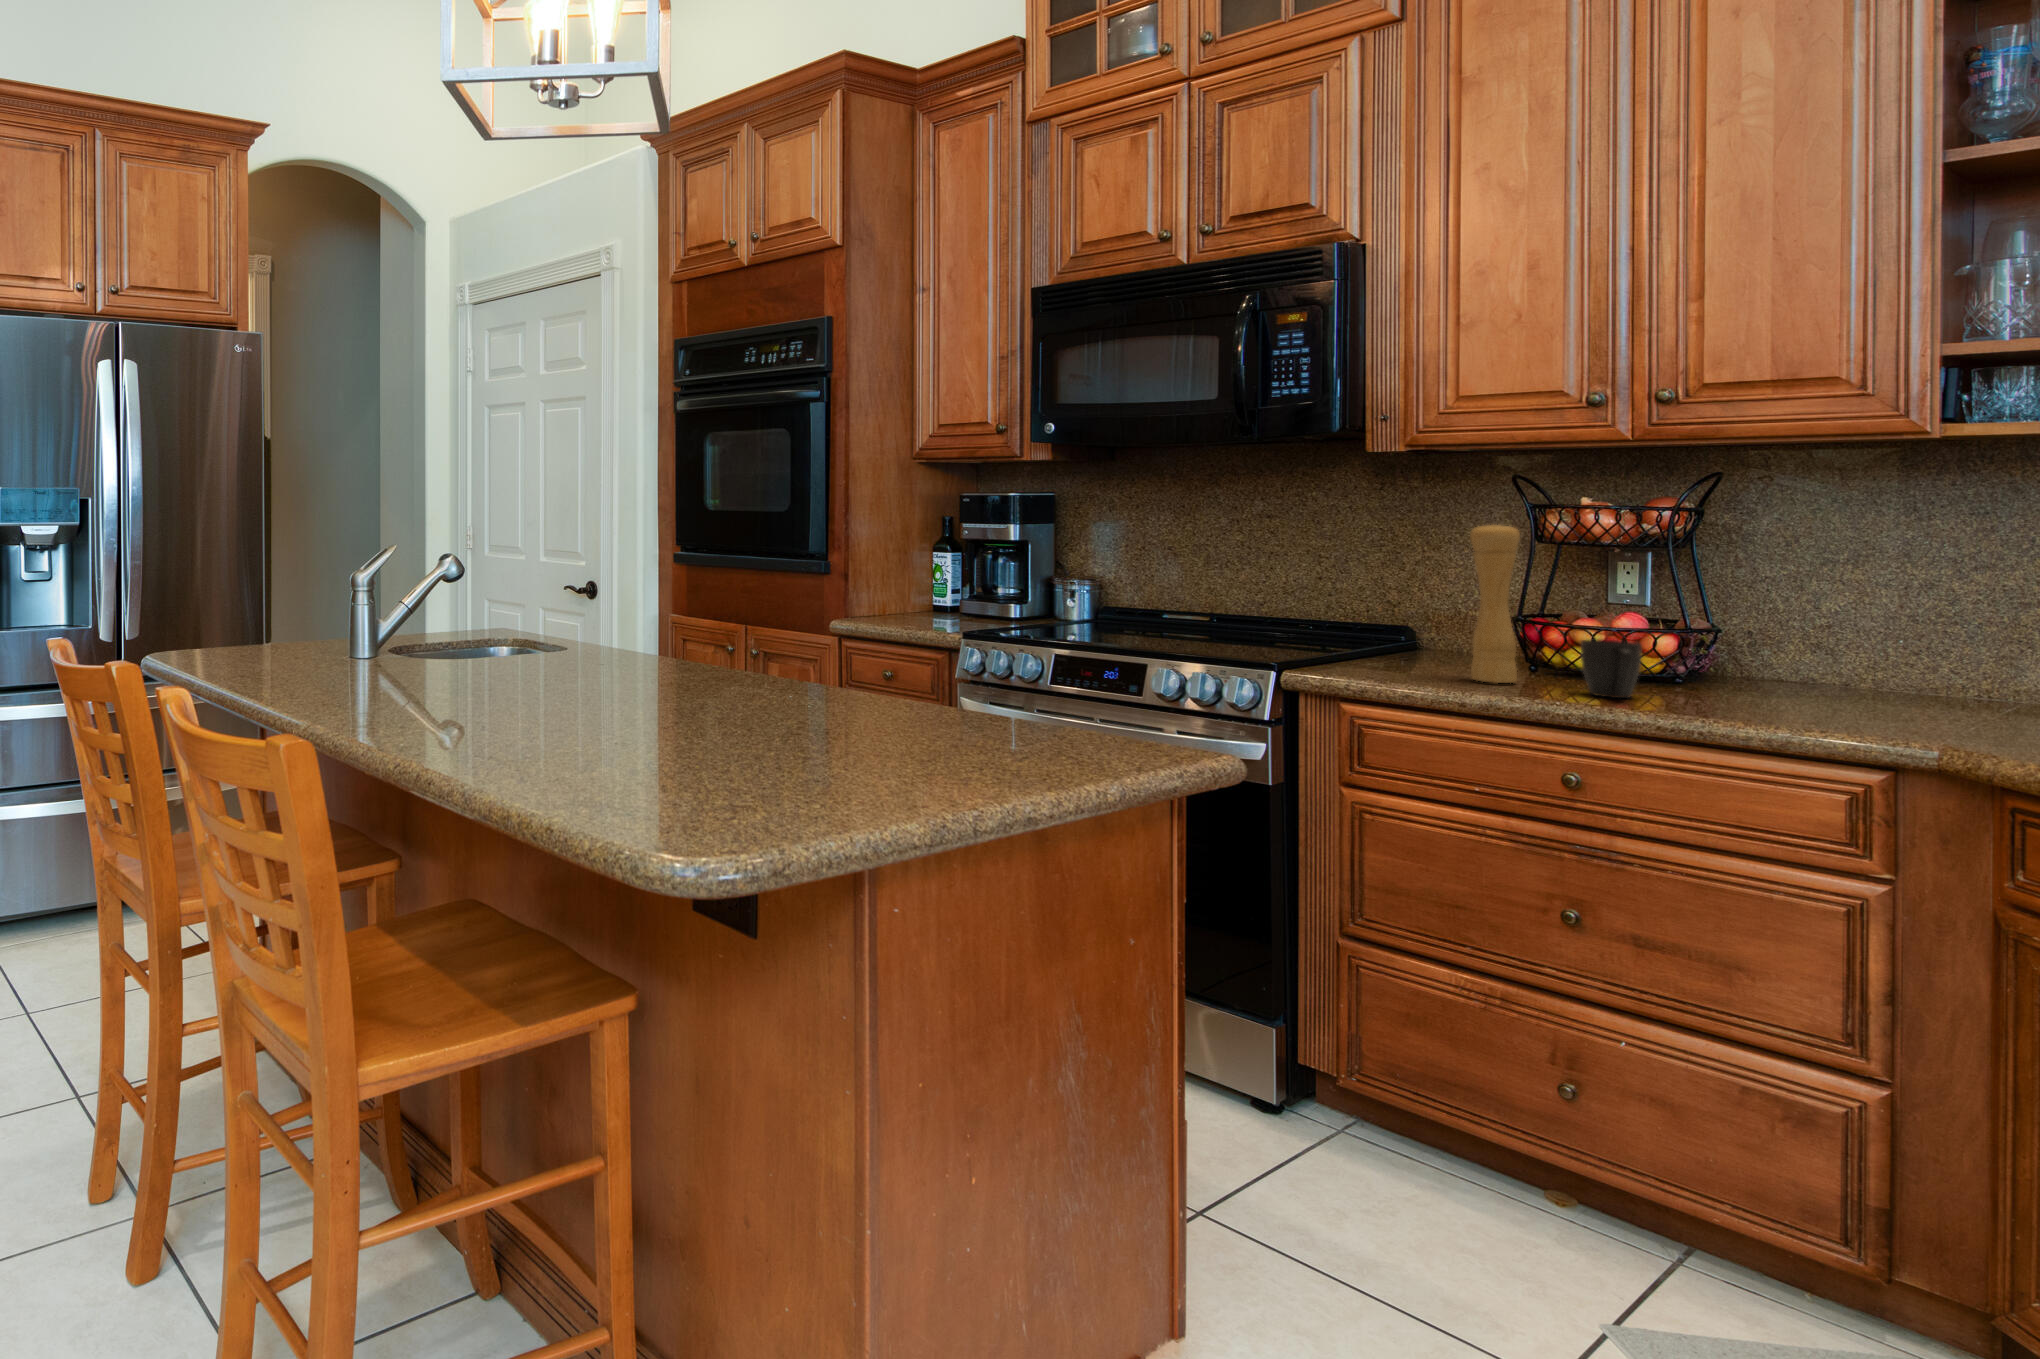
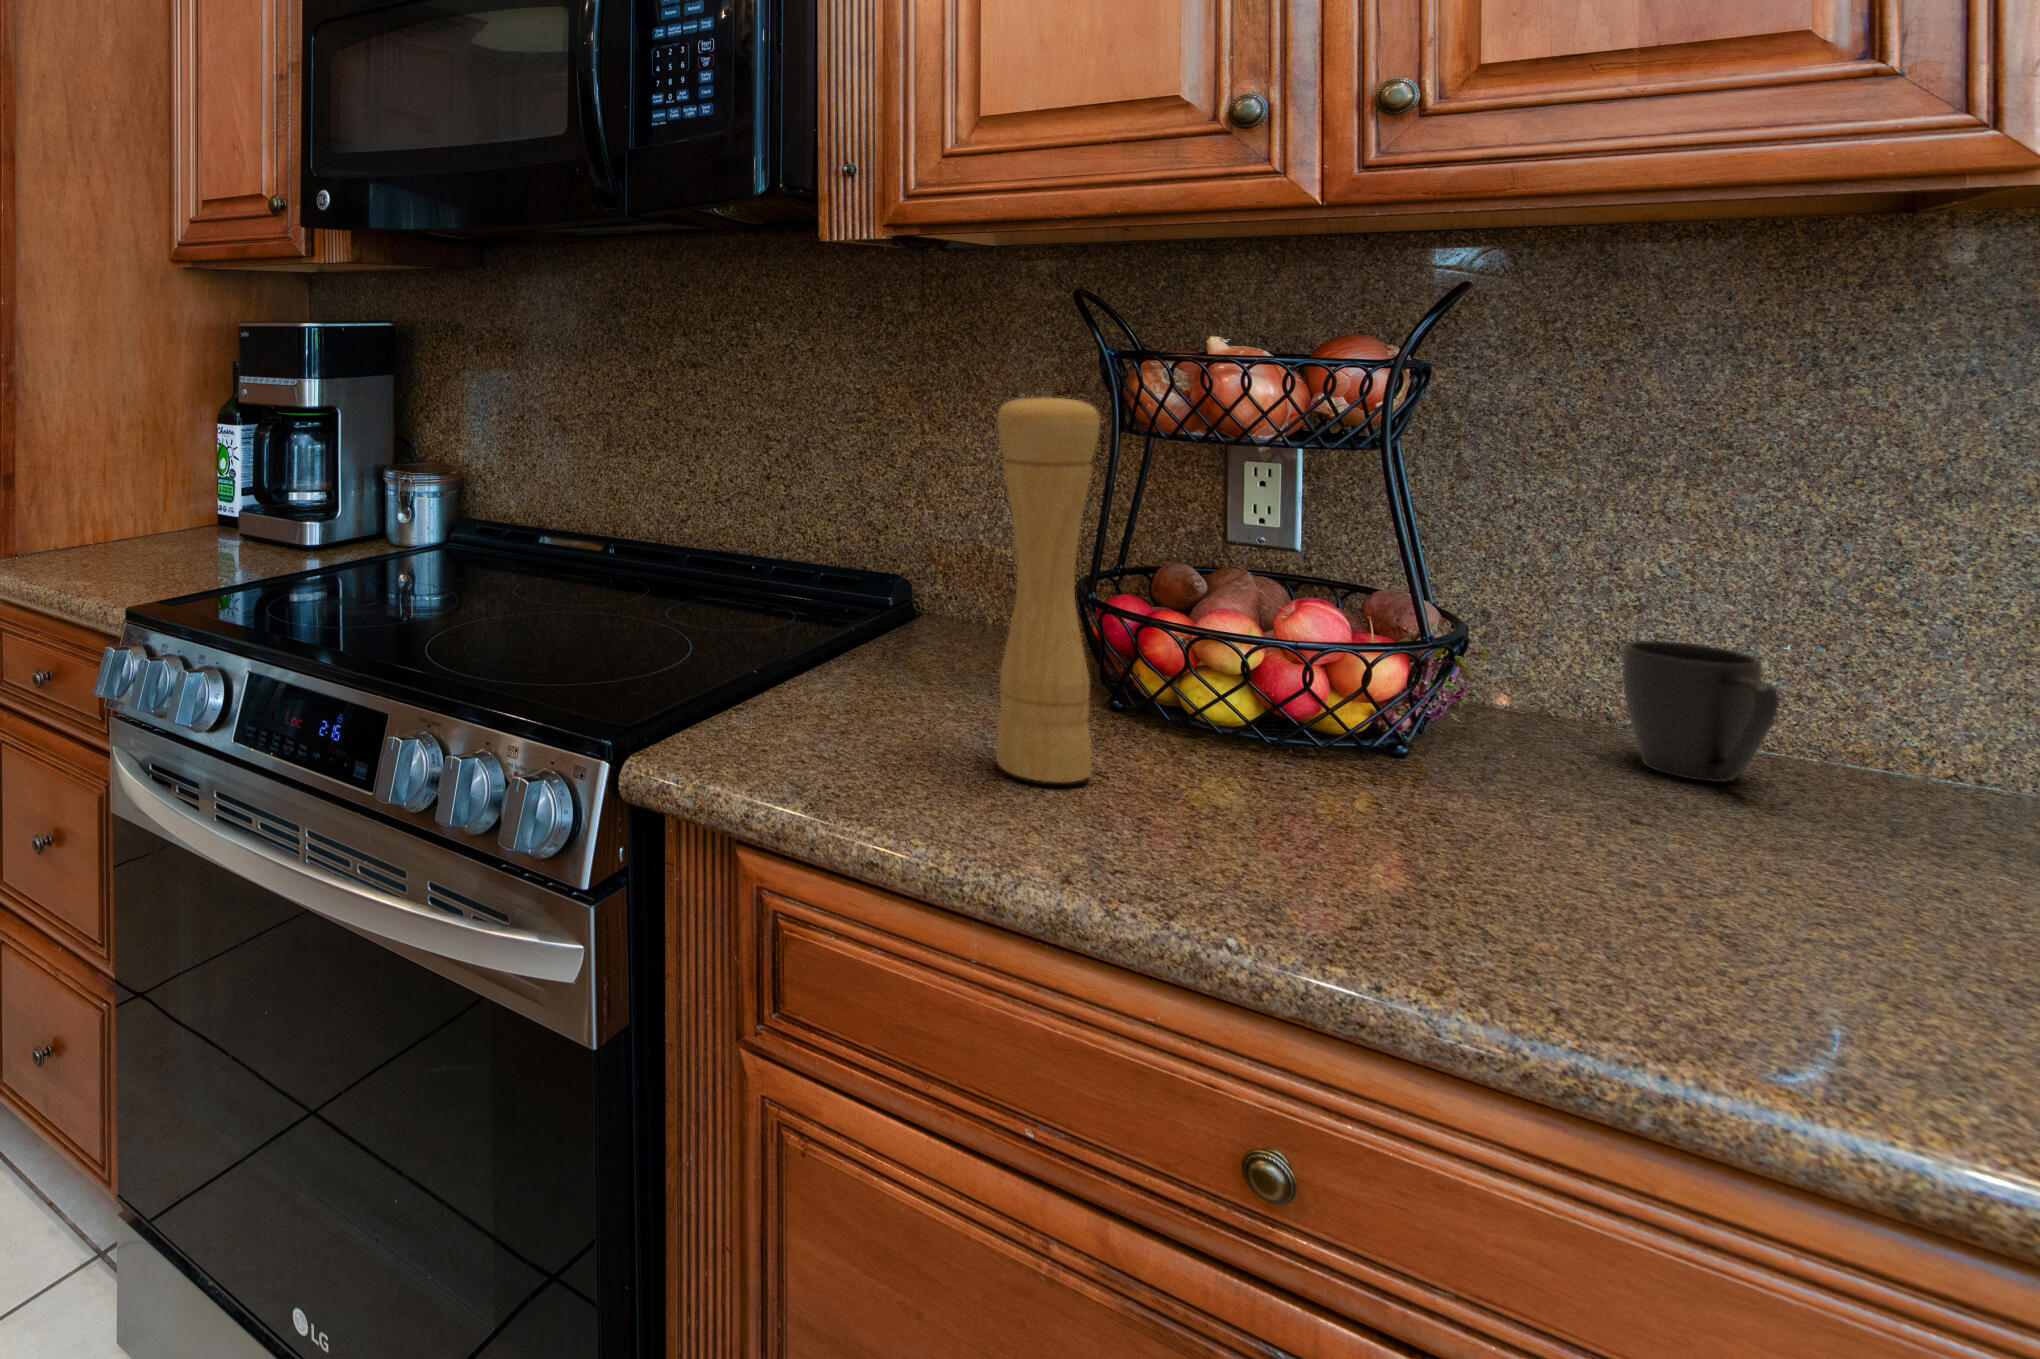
mug: present [1581,640,1641,698] -> present [1623,641,1779,782]

